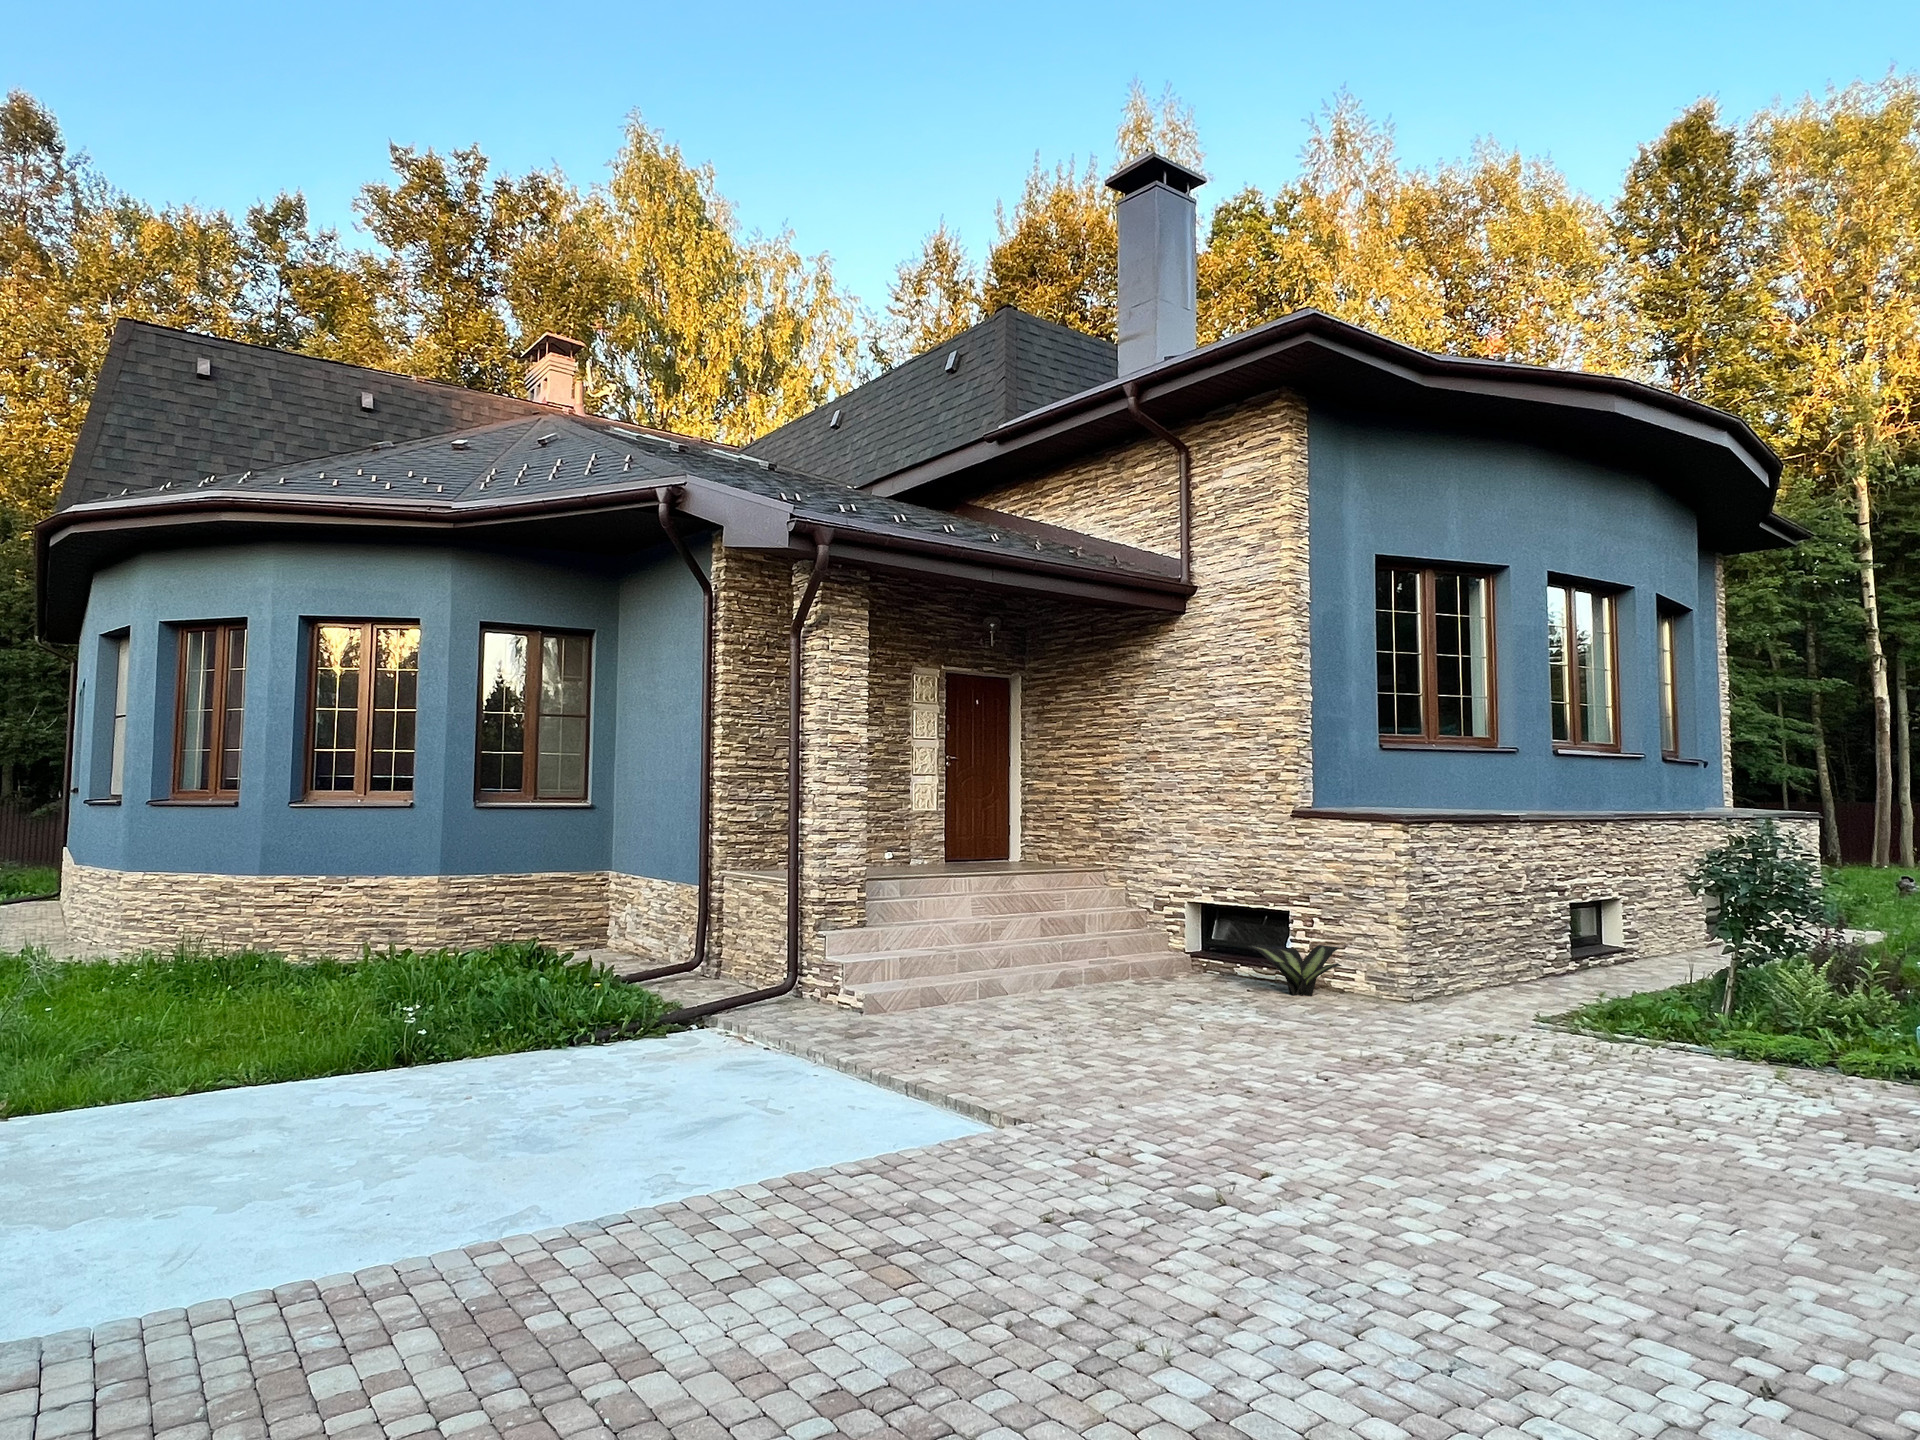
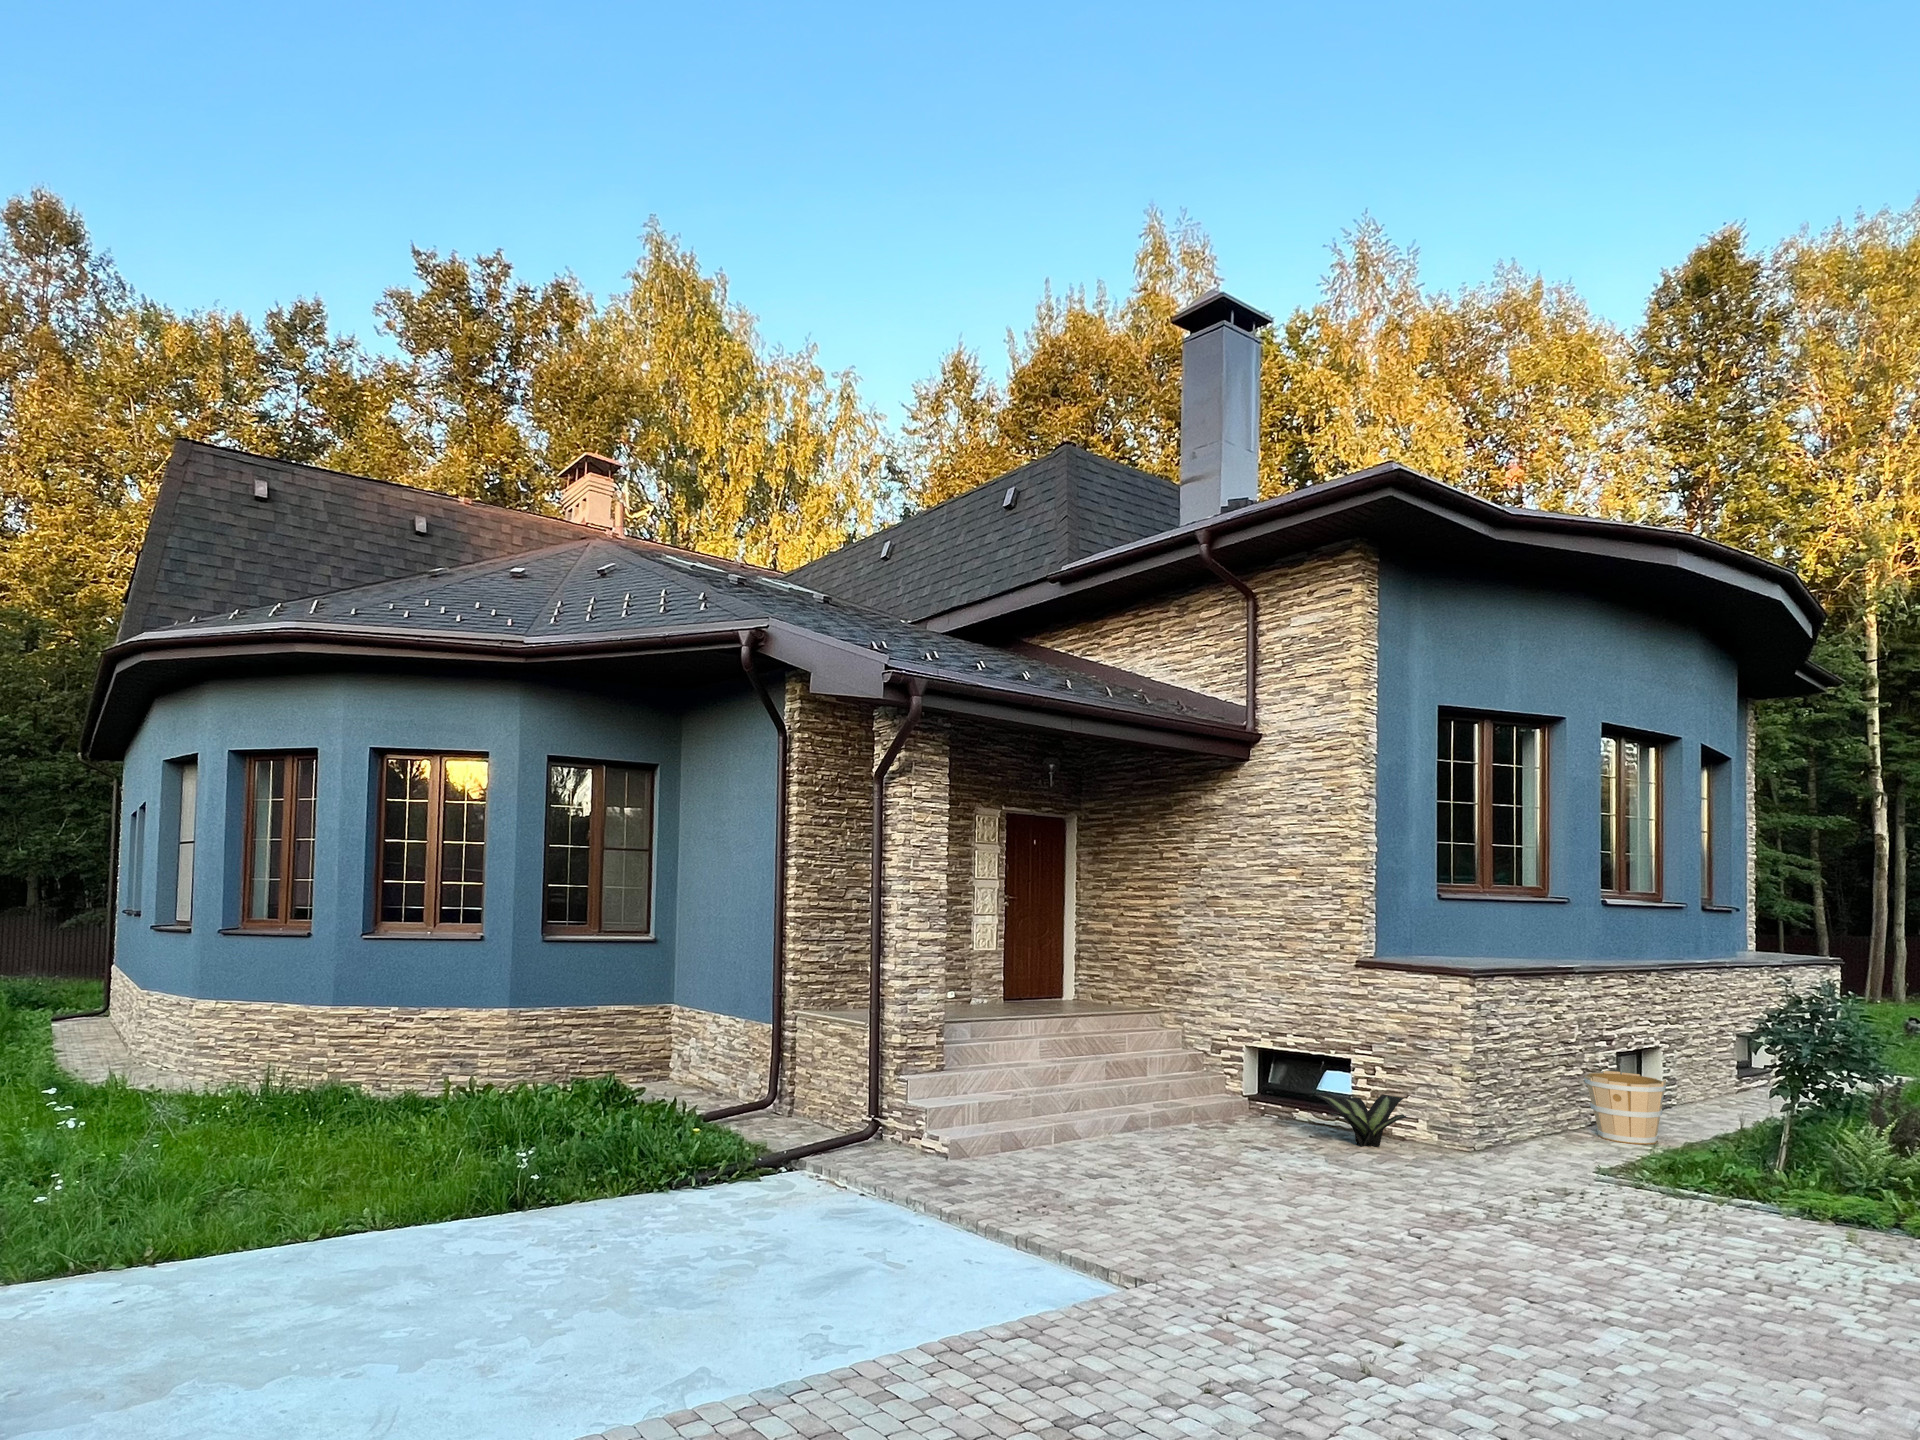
wooden bucket: none [1528,920,1613,991] -> present [1584,1071,1666,1144]

